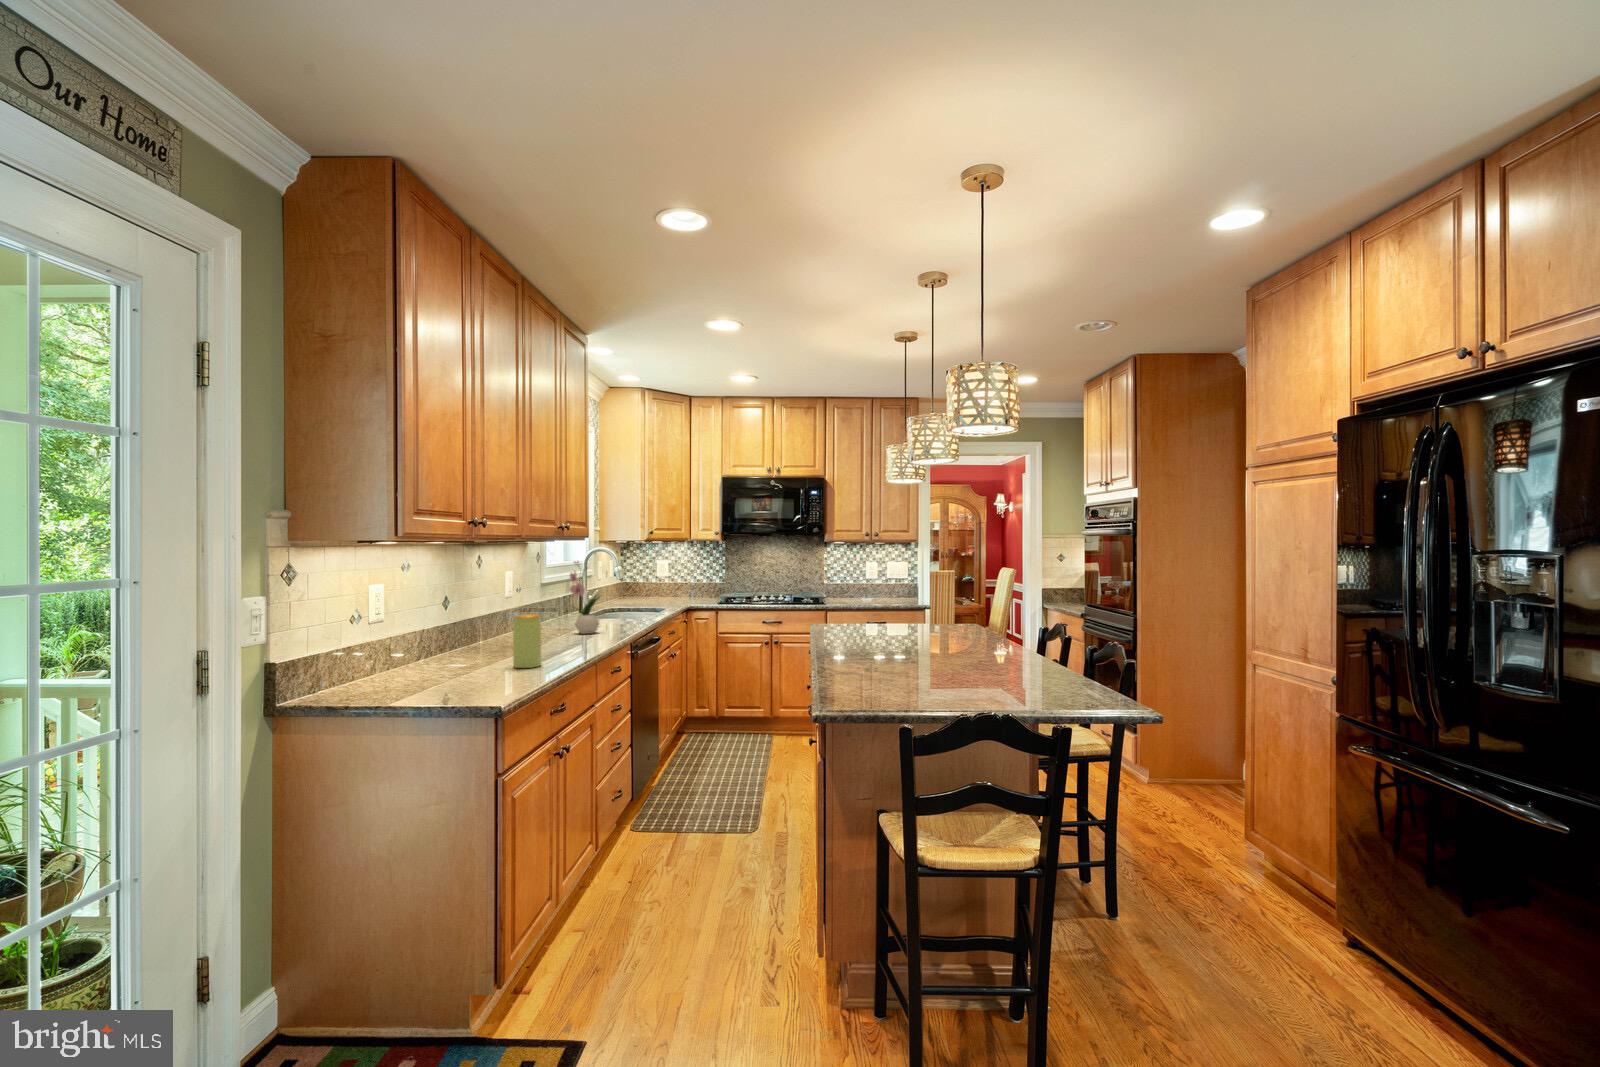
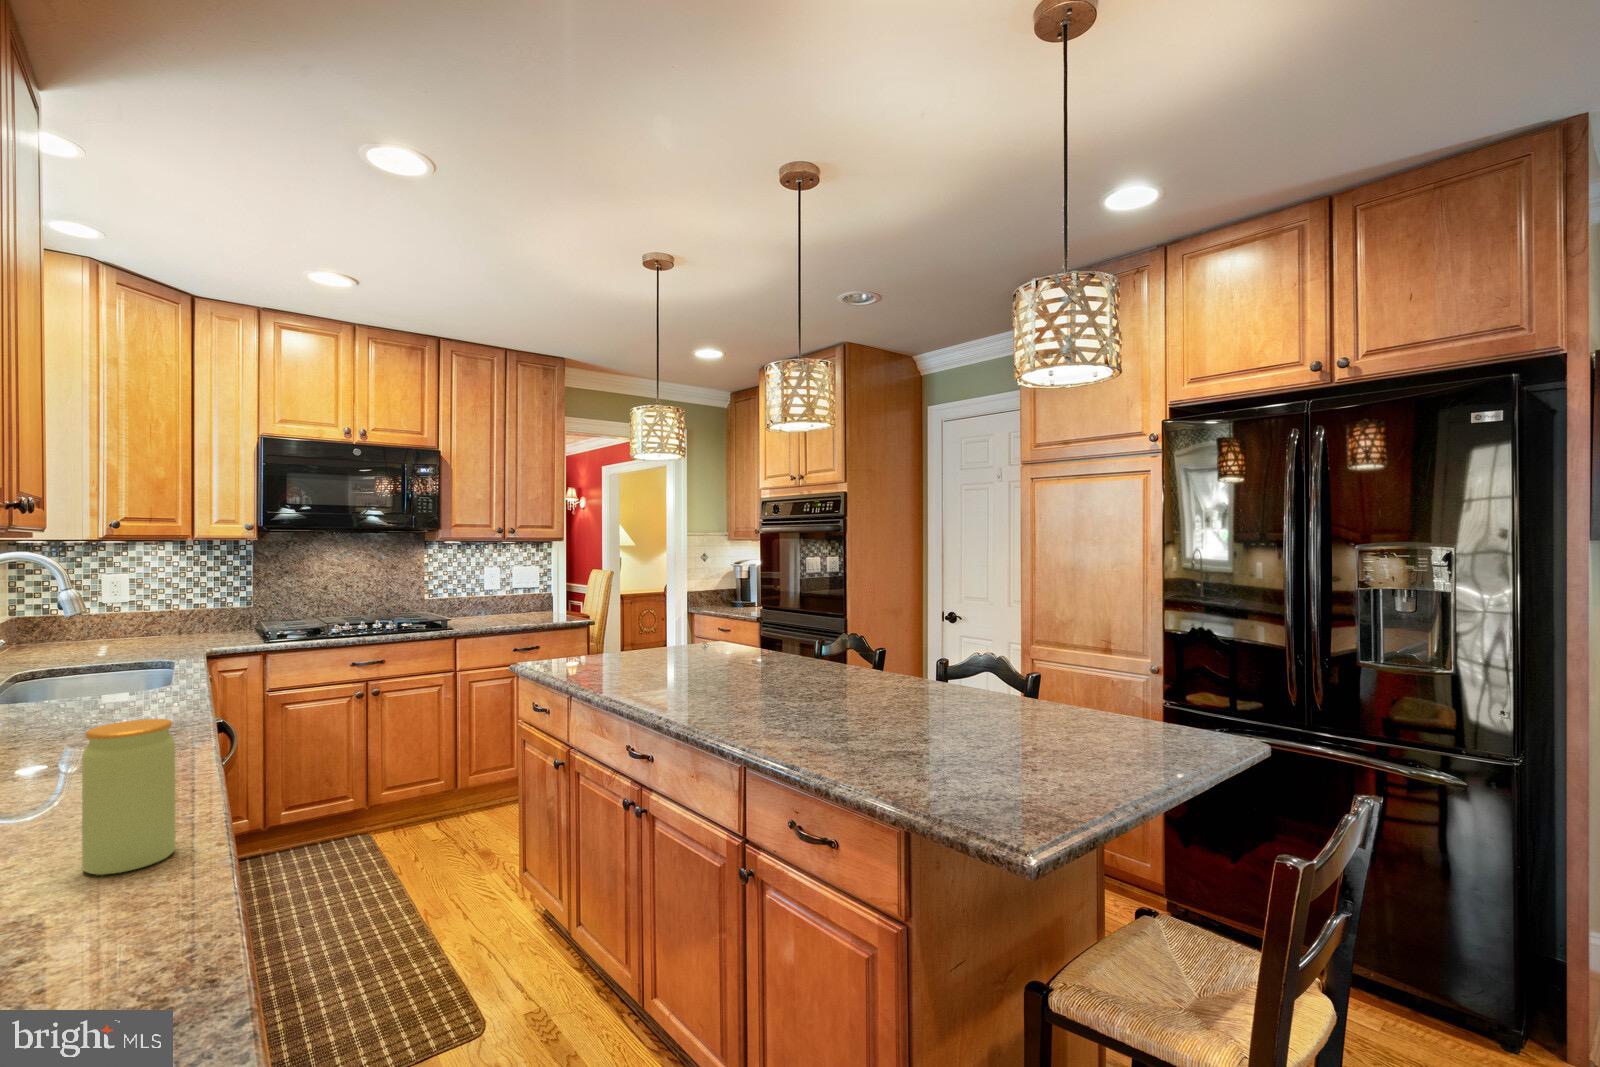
flower arrangement: present [570,562,599,634] -> none [53,579,151,738]

